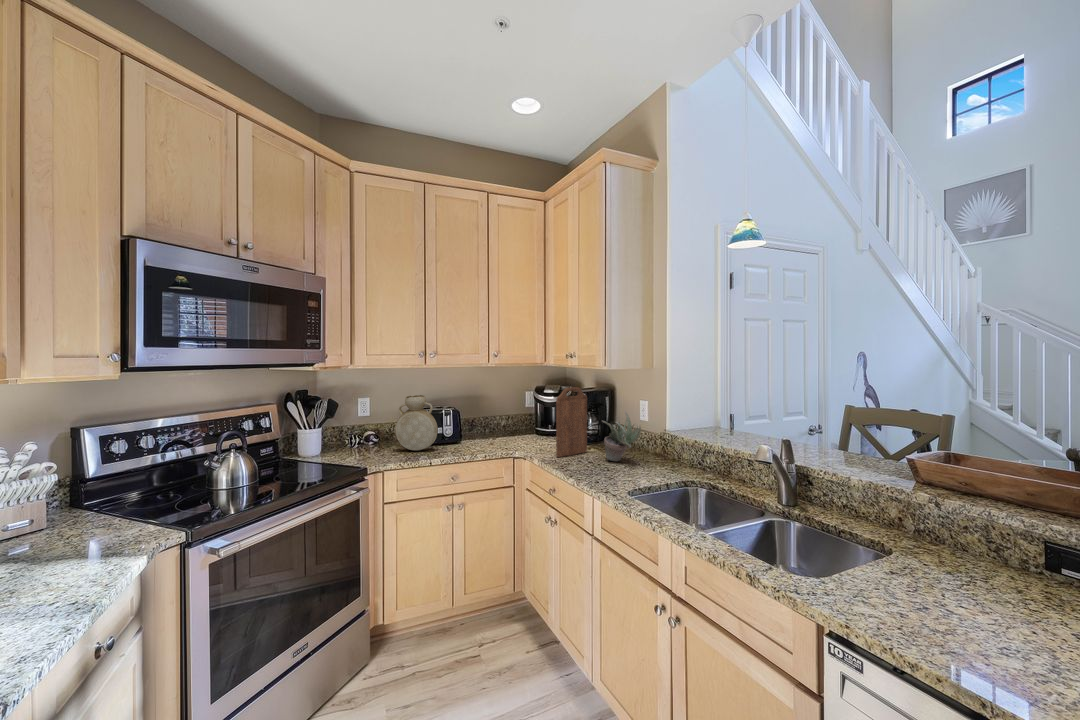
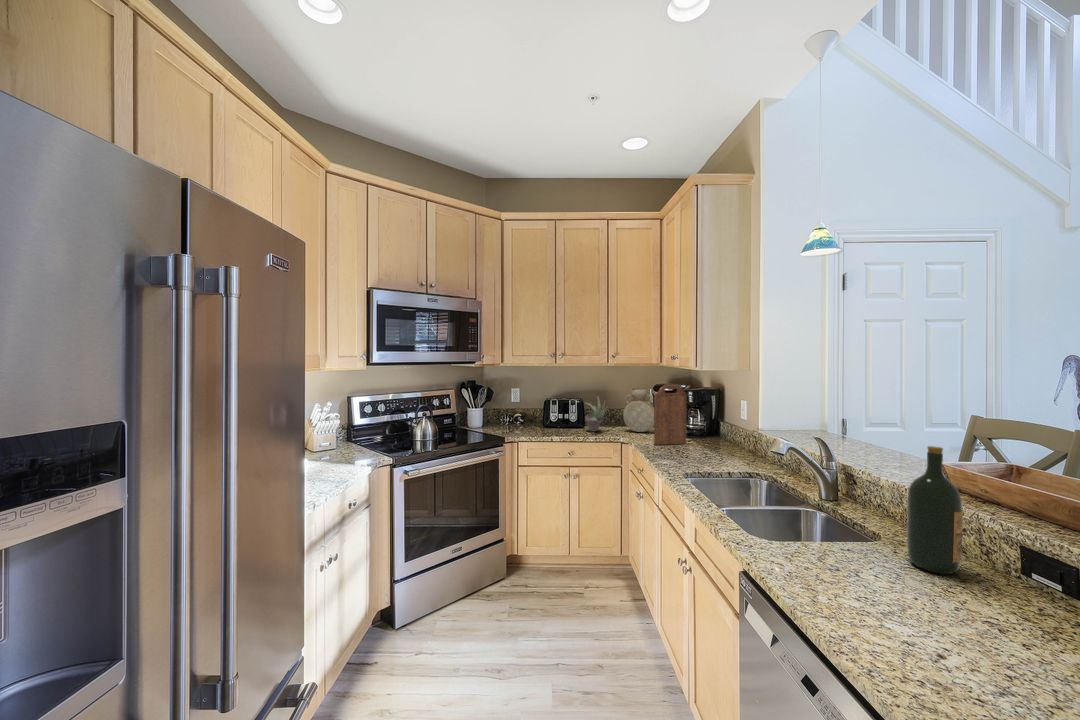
vase: present [395,395,438,450] -> present [623,388,654,432]
succulent plant: present [602,411,641,461] -> present [586,397,608,431]
wine bottle: none [946,446,1010,586] -> present [907,446,963,574]

